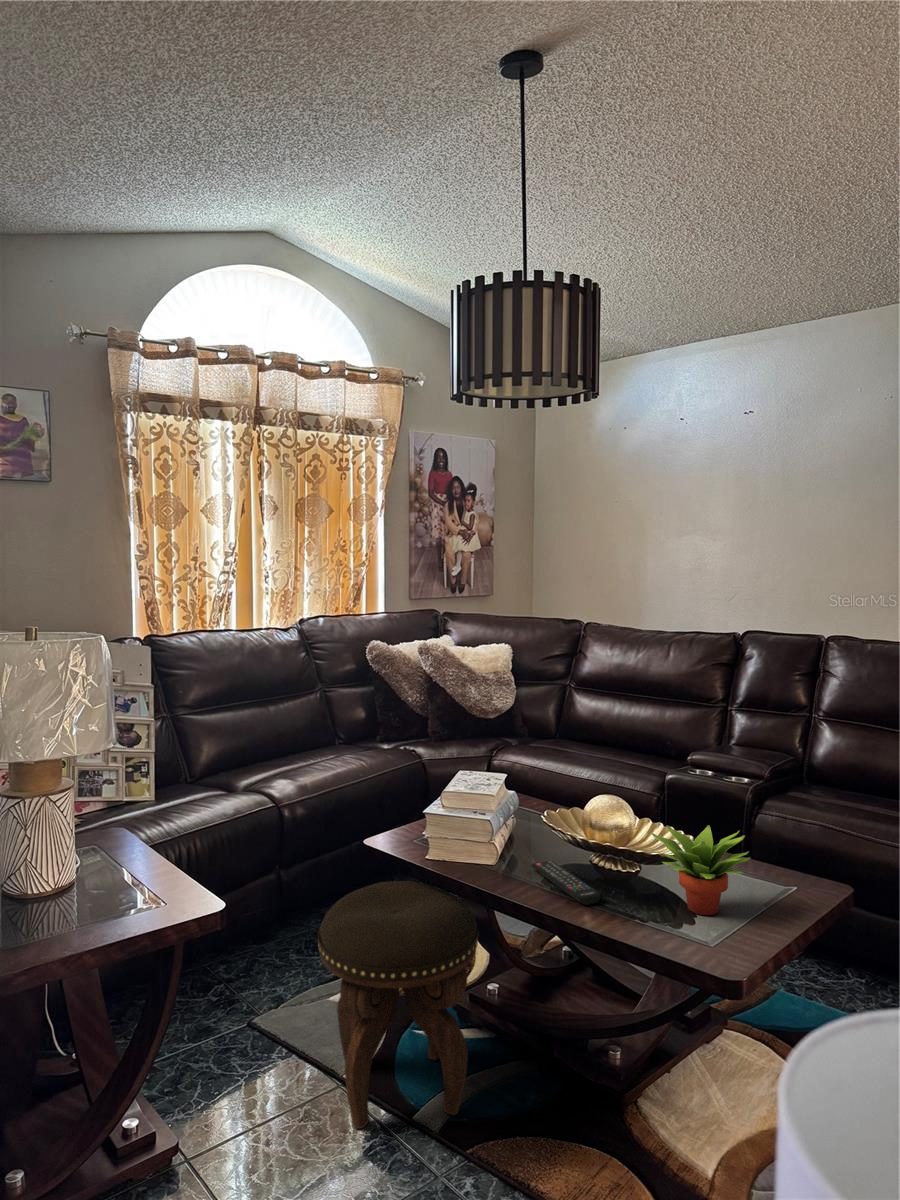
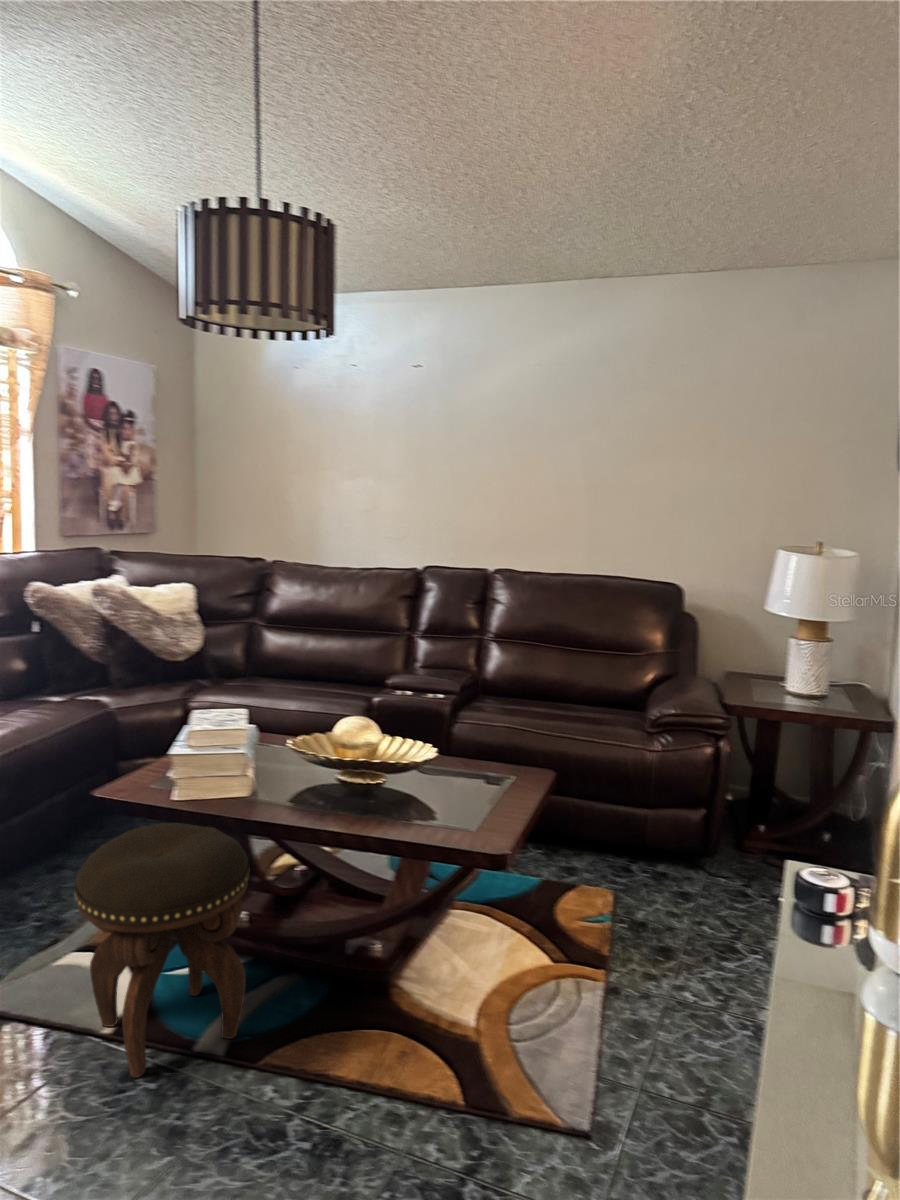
succulent plant: present [652,825,751,915] -> none [406,732,488,809]
remote control: present [531,861,601,905] -> none [286,783,363,817]

